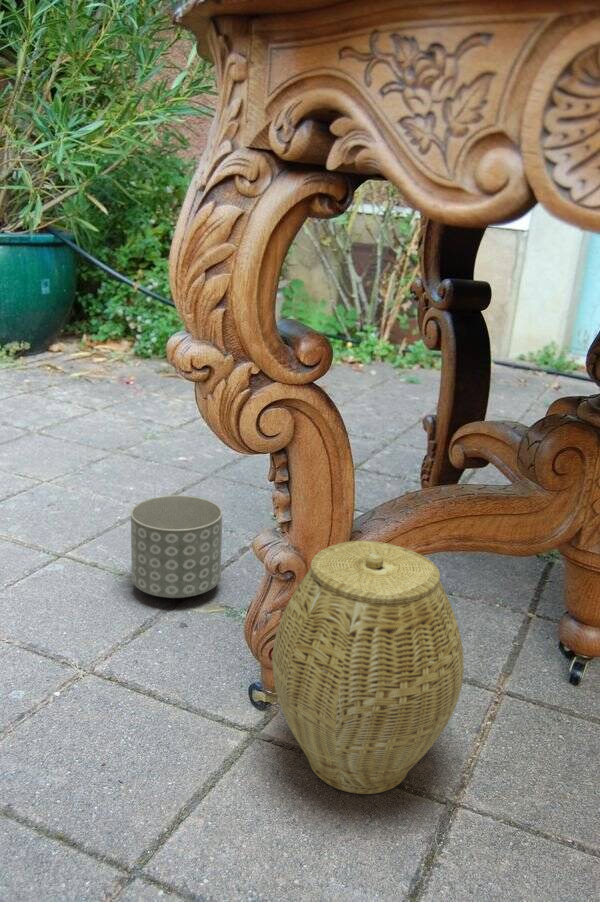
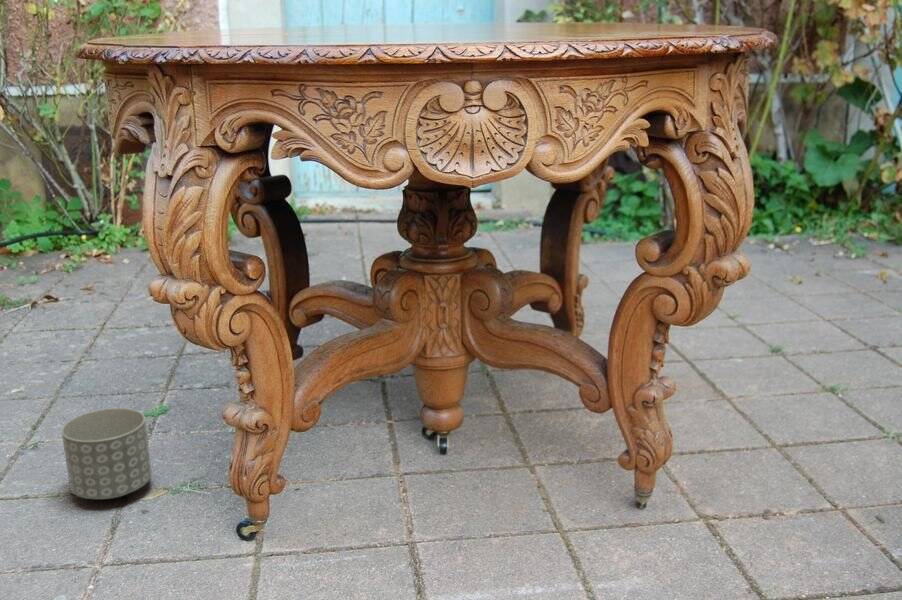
woven basket: present [272,541,464,794] -> none [269,388,400,561]

